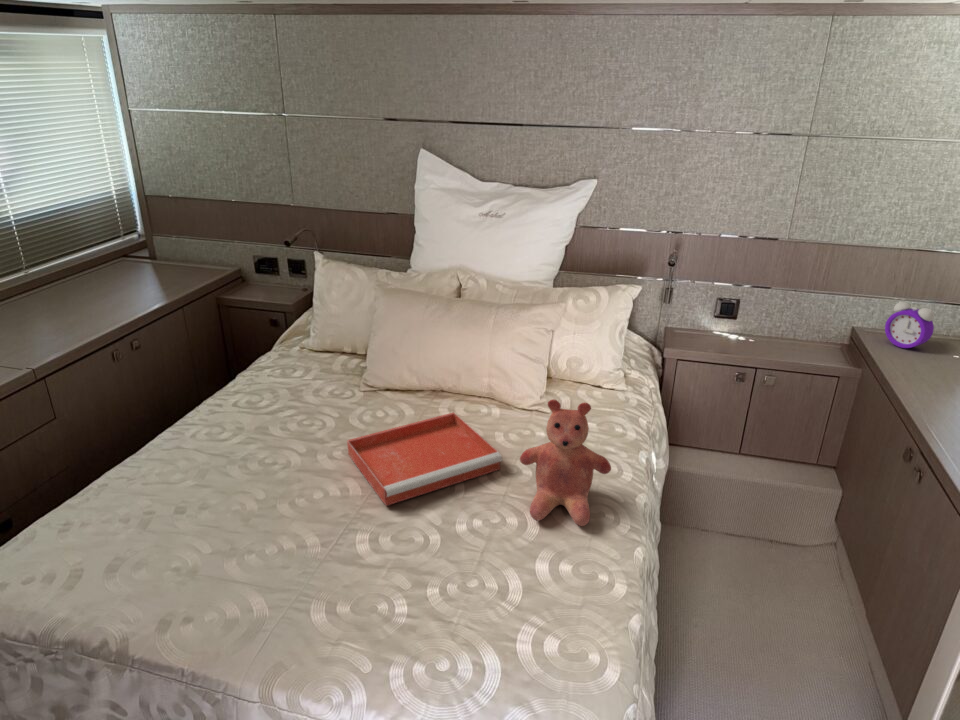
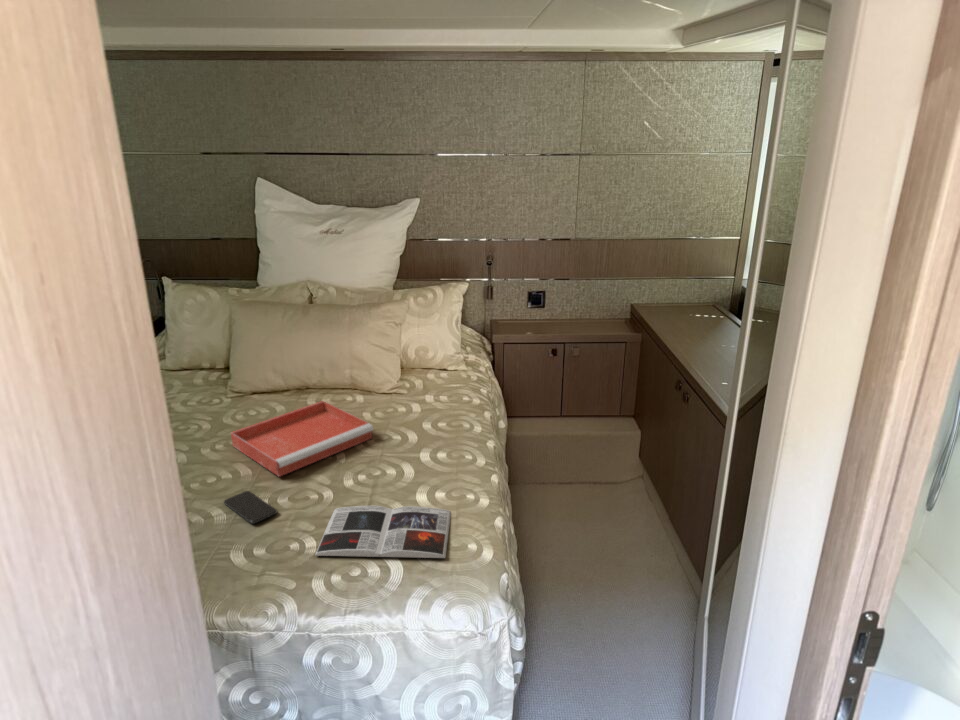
alarm clock: present [885,301,934,348] -> none [655,279,688,315]
teddy bear: present [520,399,611,526] -> none [390,366,465,468]
smartphone: none [321,518,374,566] -> present [224,491,277,524]
magazine: none [401,562,575,670] -> present [315,506,451,558]

